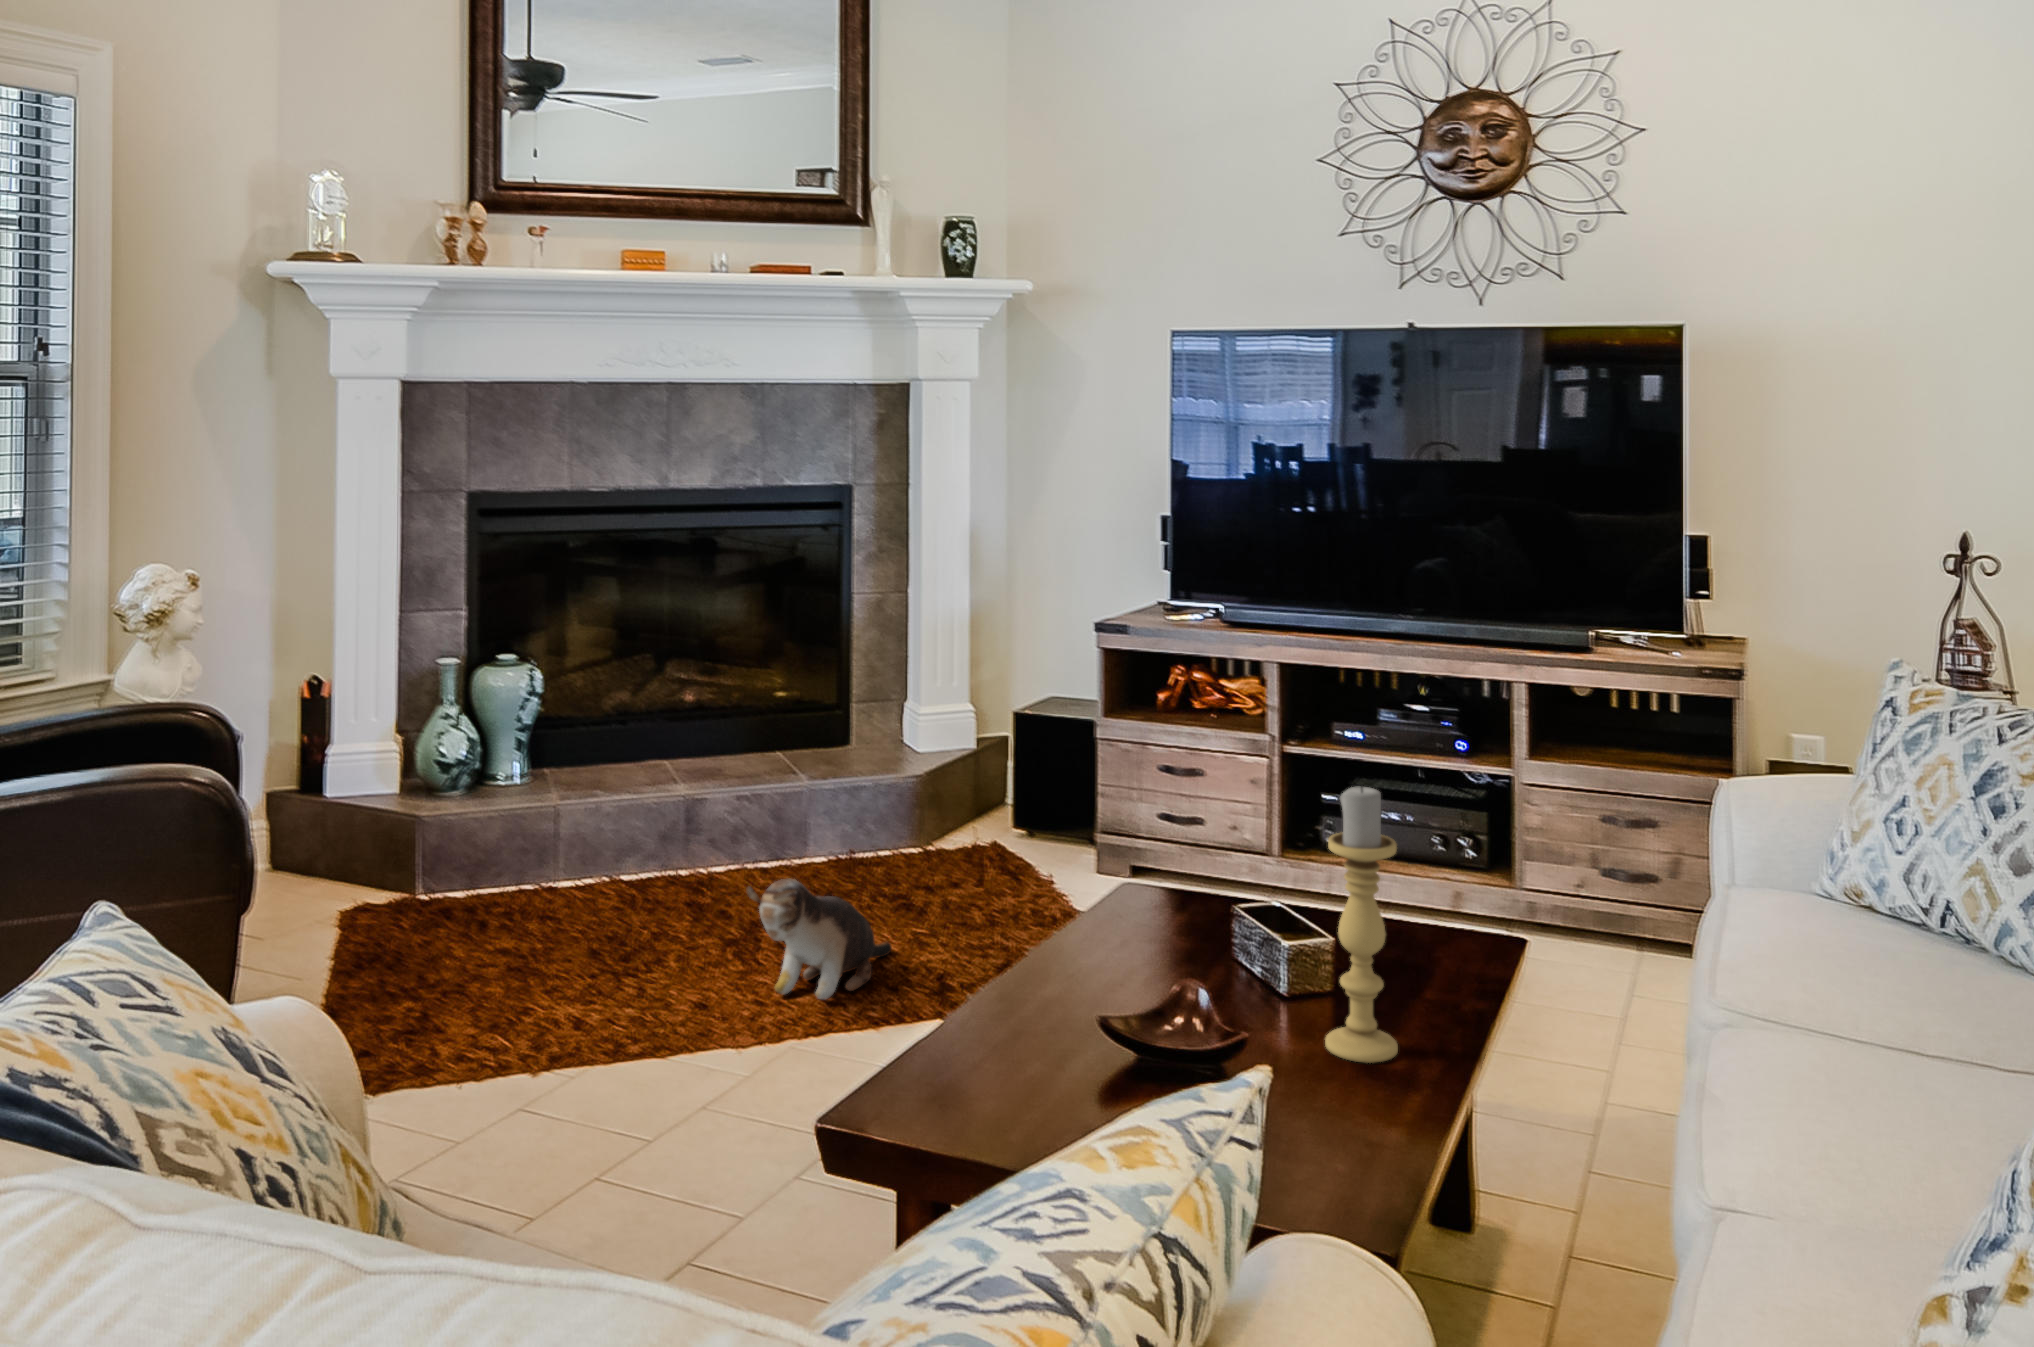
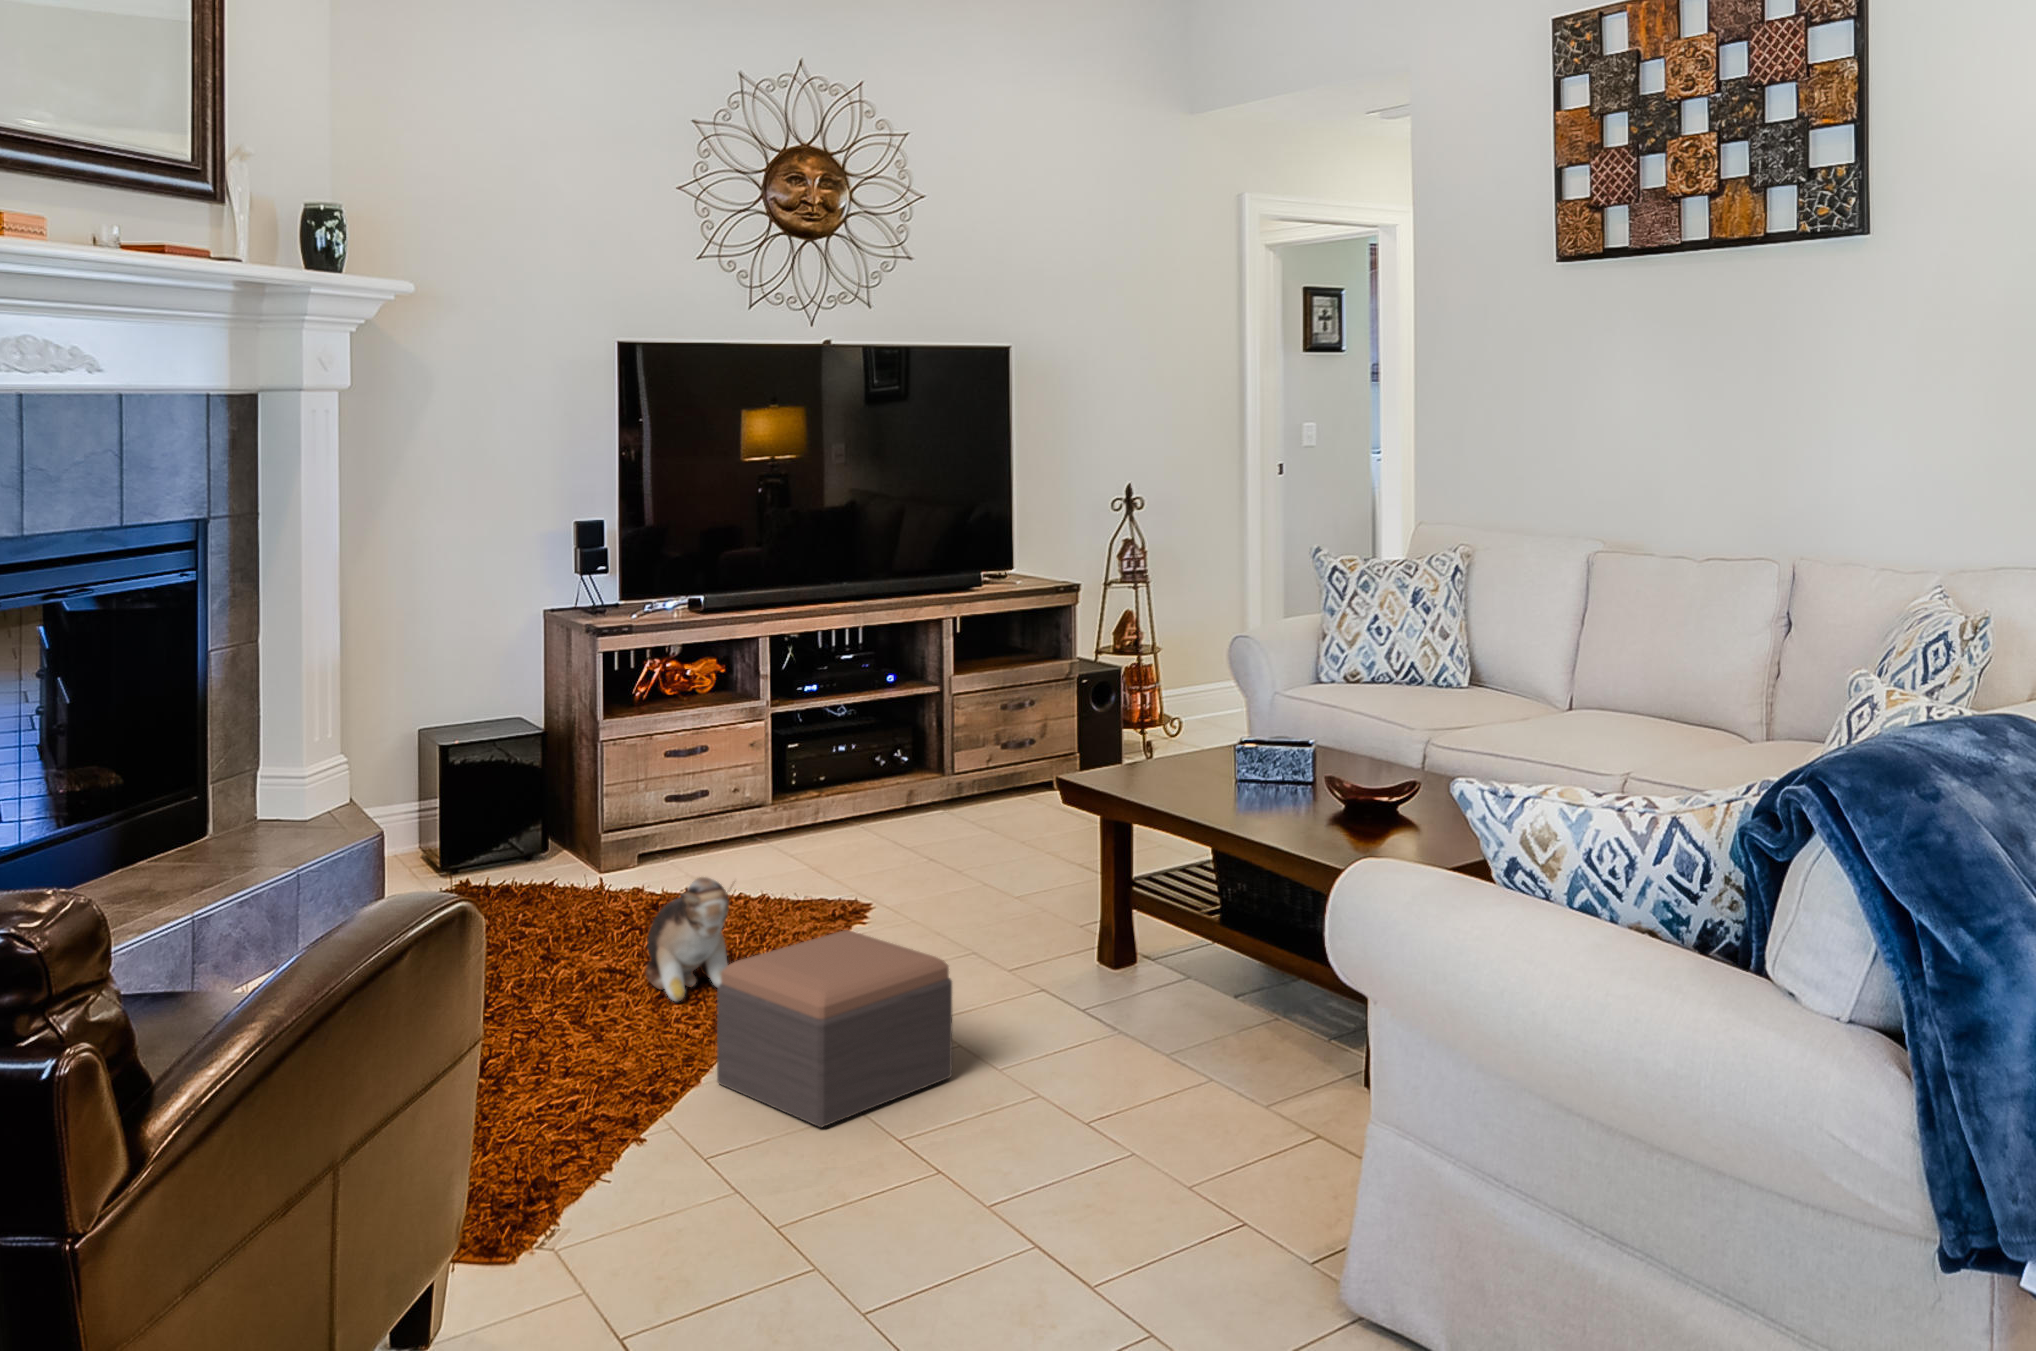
candle holder: present [1325,785,1398,1063] -> none [1349,622,1393,787]
footstool: none [510,958,751,1167] -> present [717,930,952,1127]

